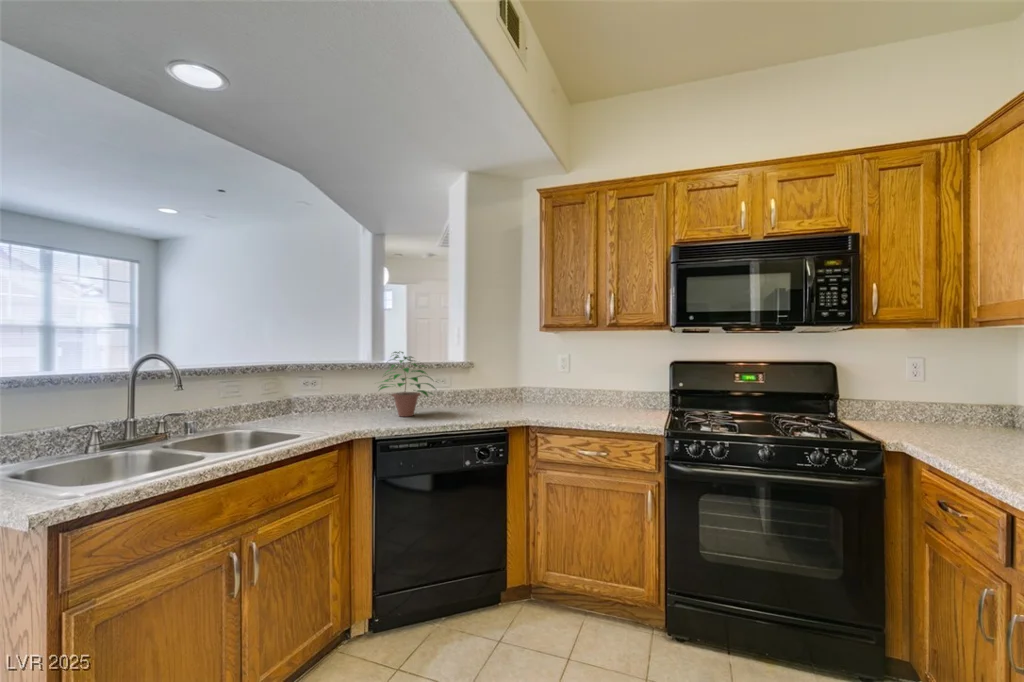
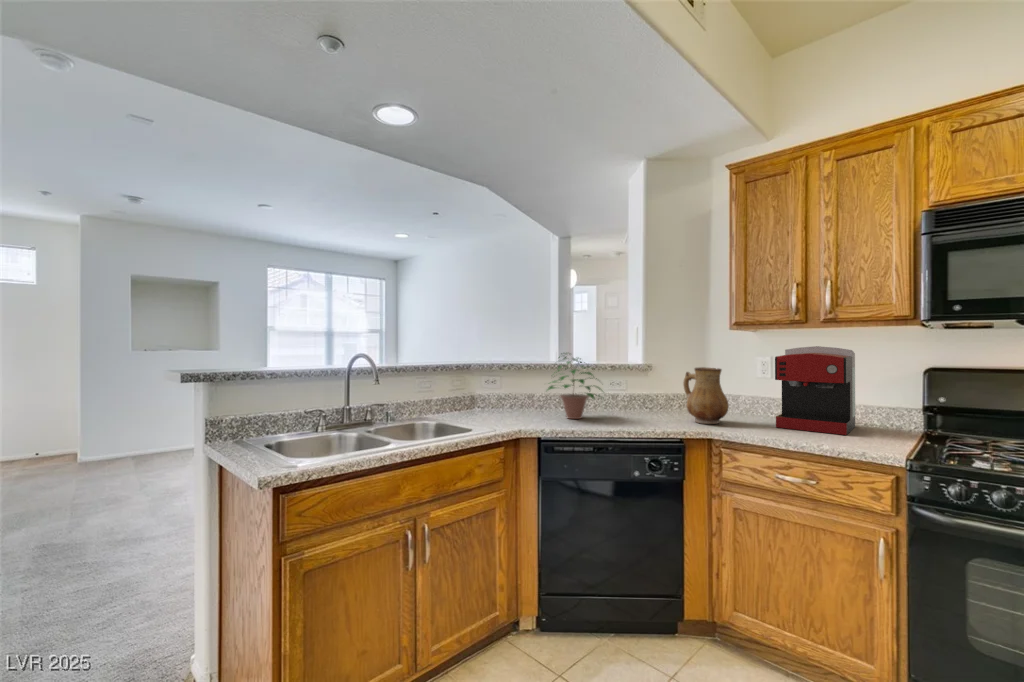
coffee maker: none [575,345,627,414] -> present [775,346,855,435]
ceramic pitcher: none [504,364,541,413] -> present [683,367,729,424]

